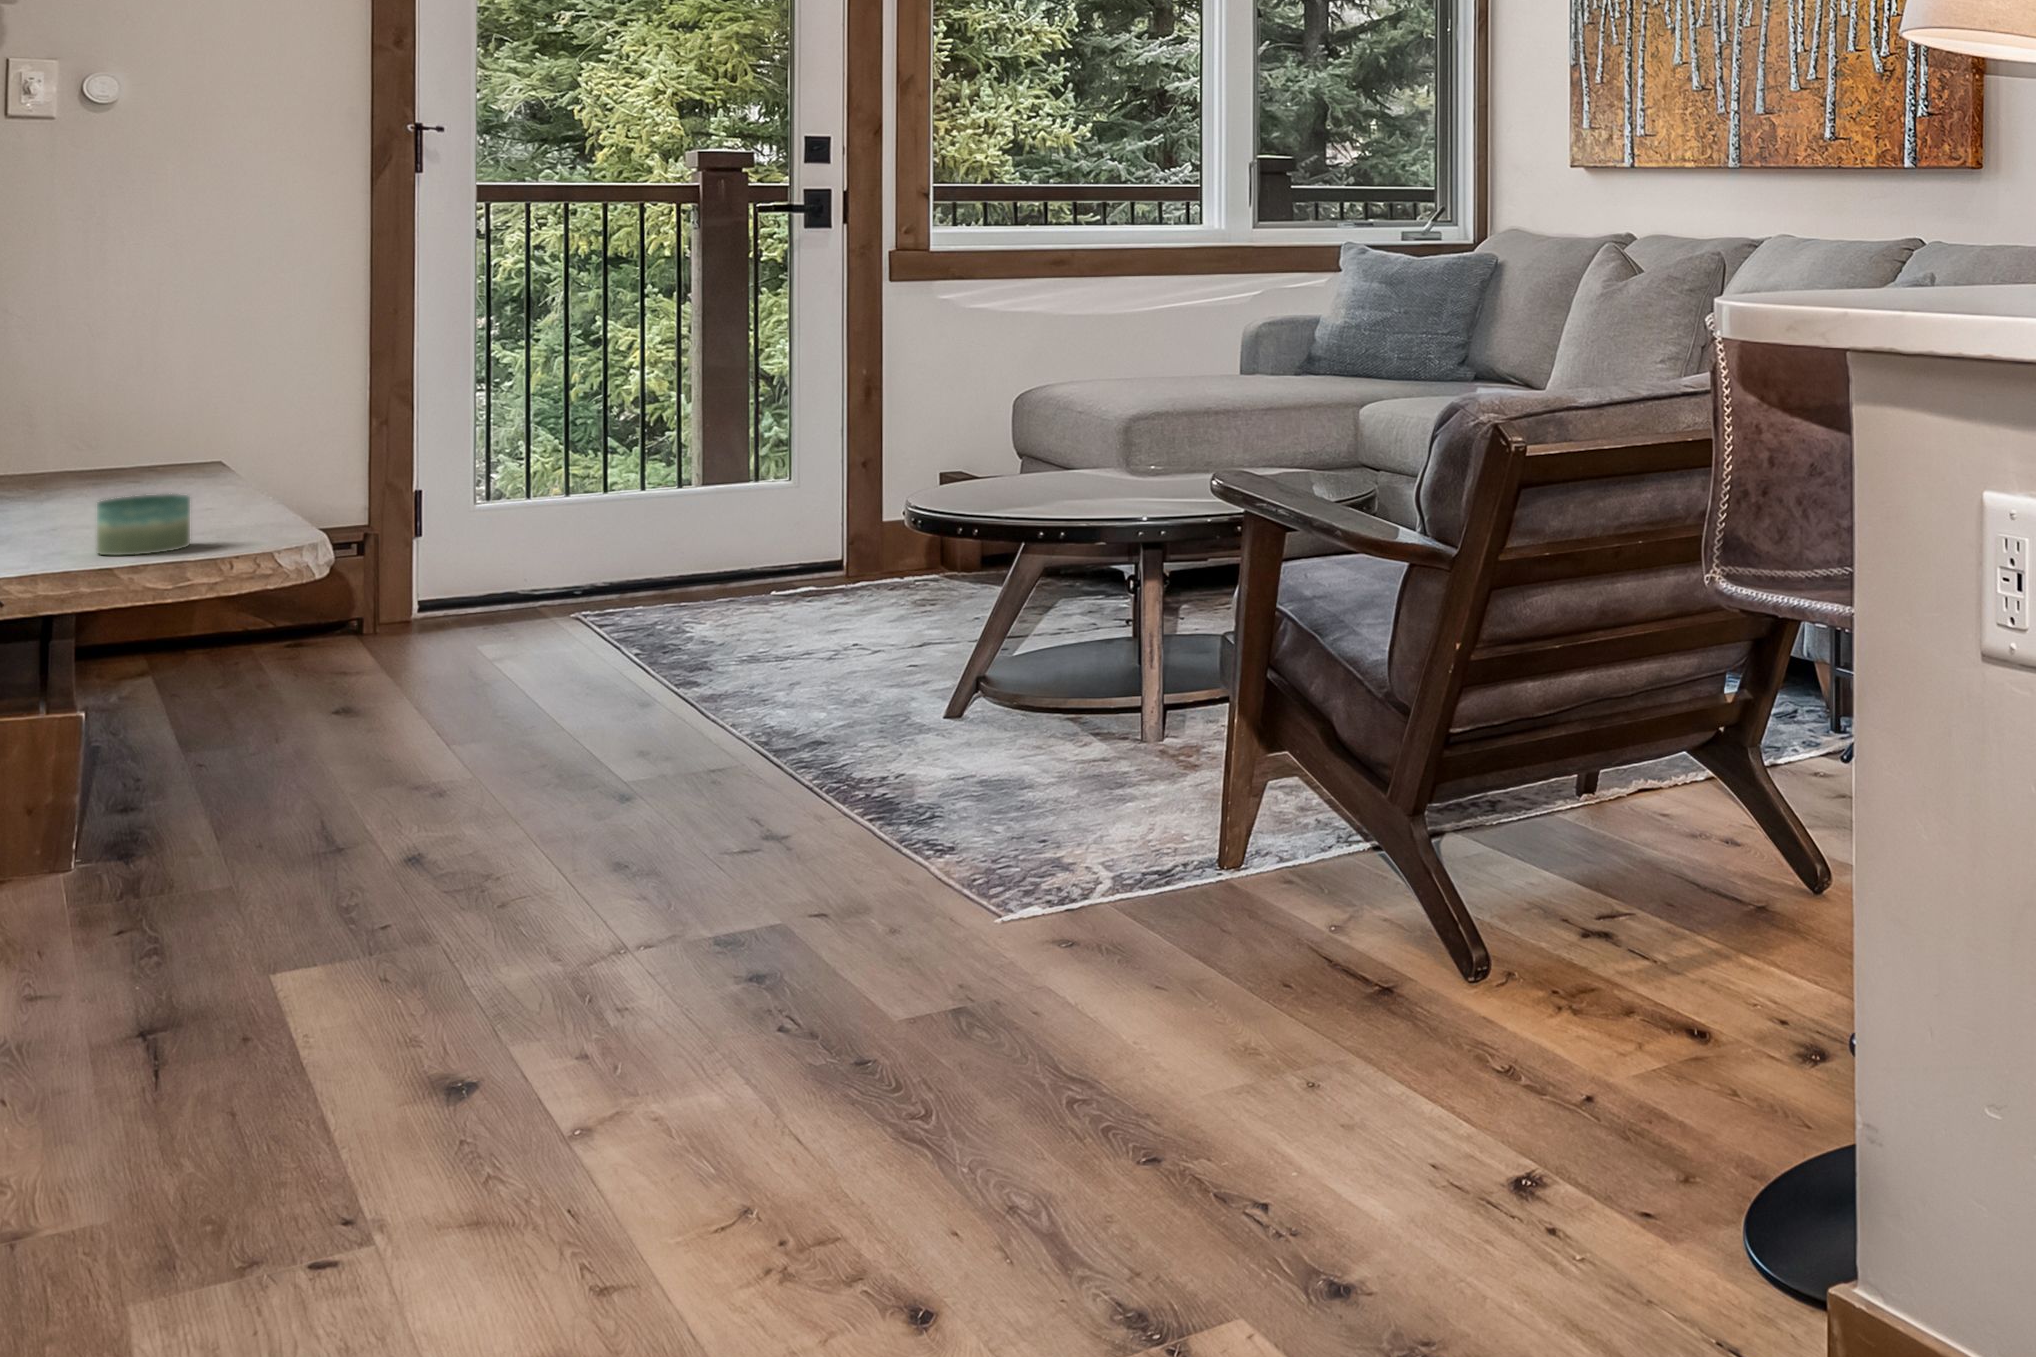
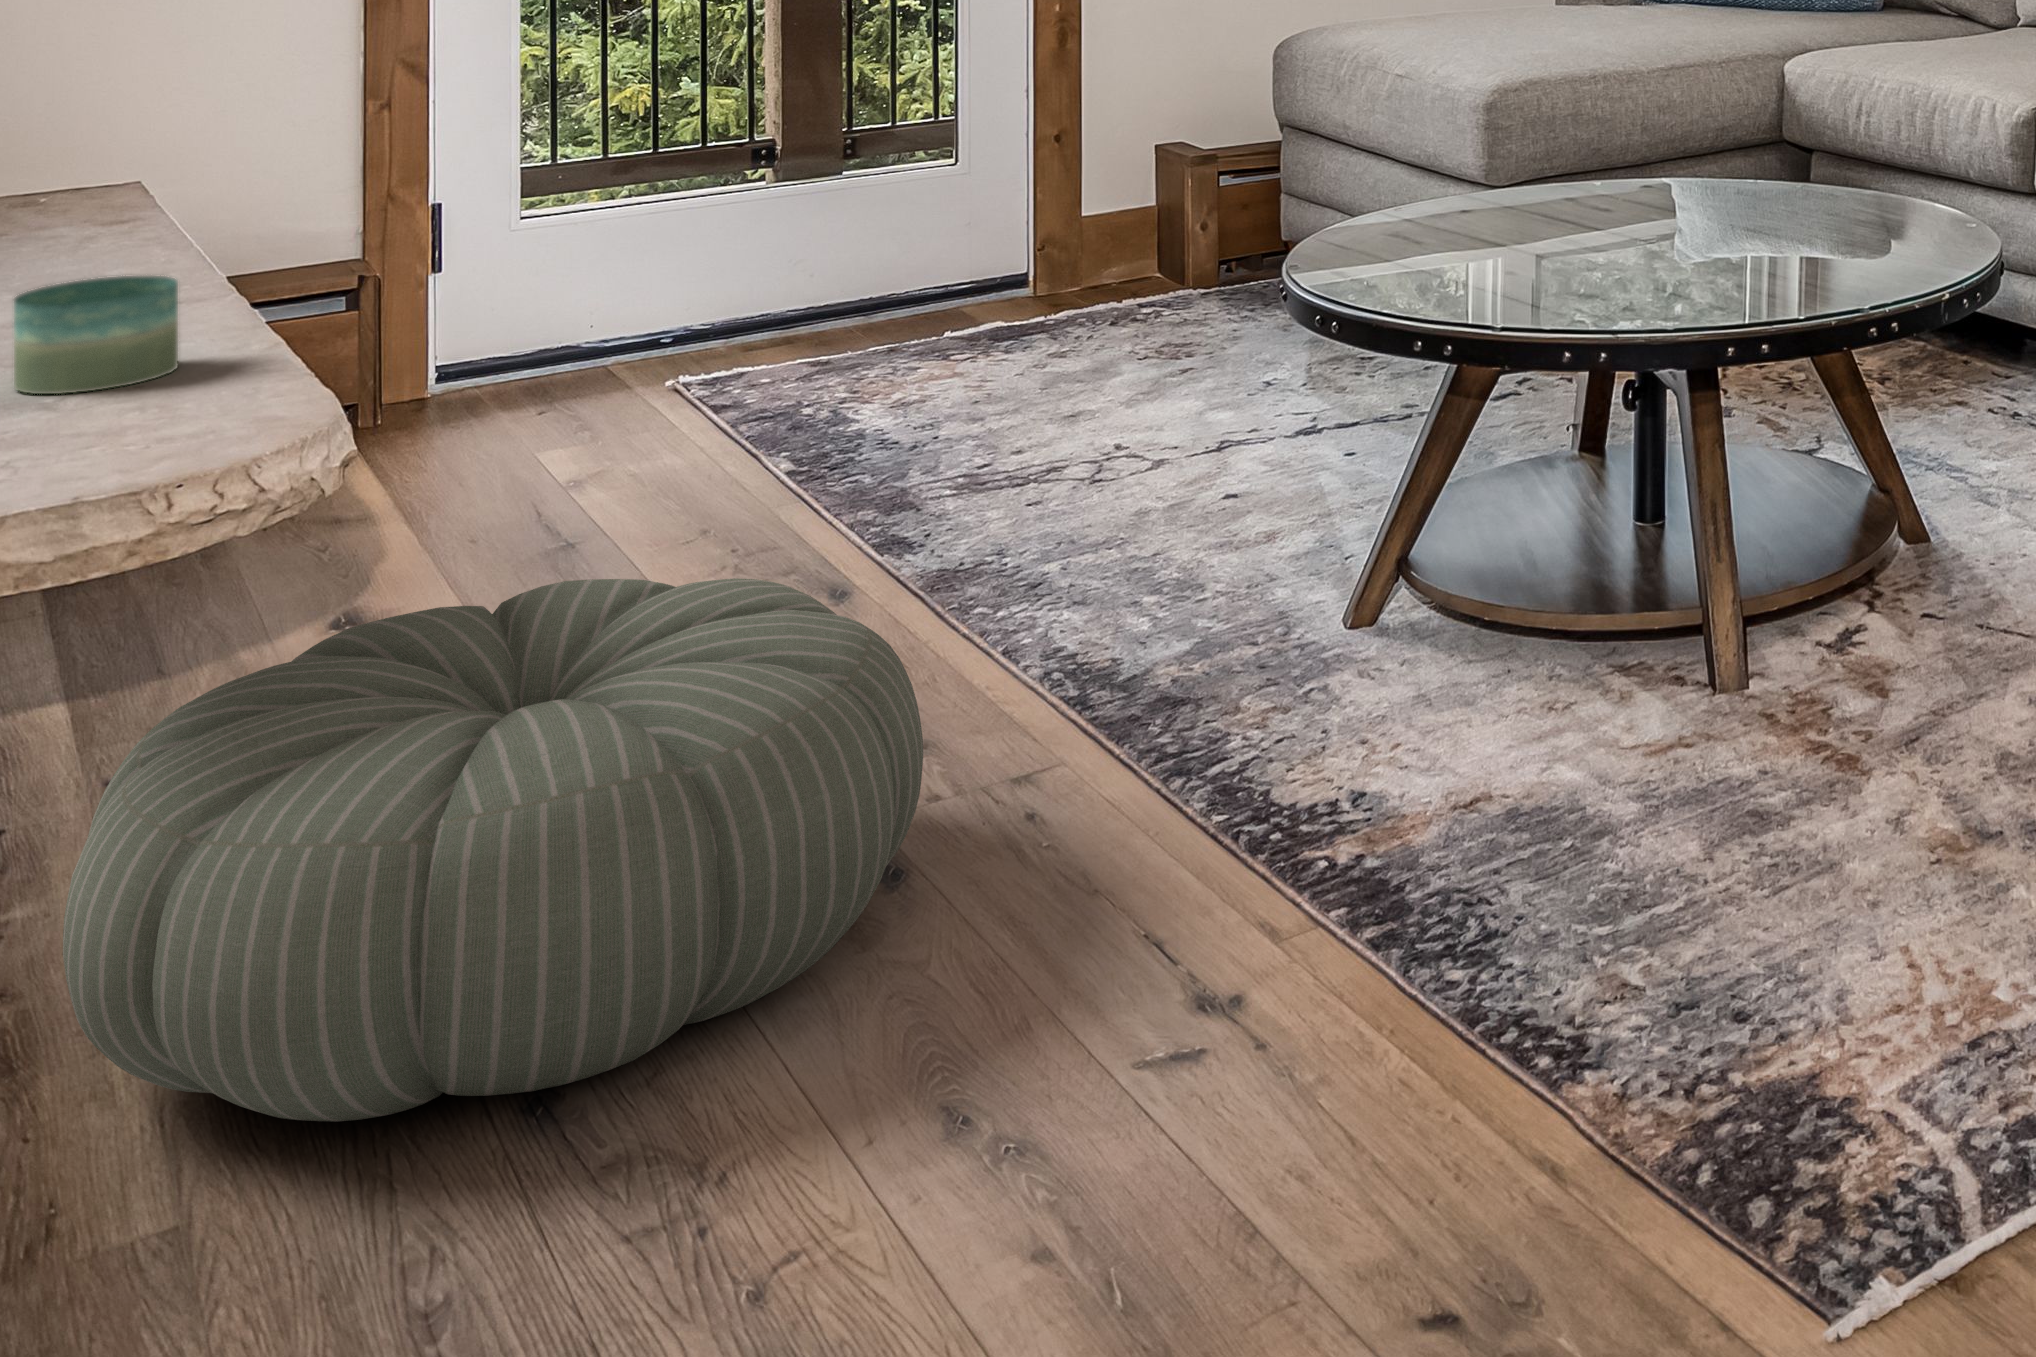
pouf: none [98,664,582,904] -> present [63,578,923,1121]

